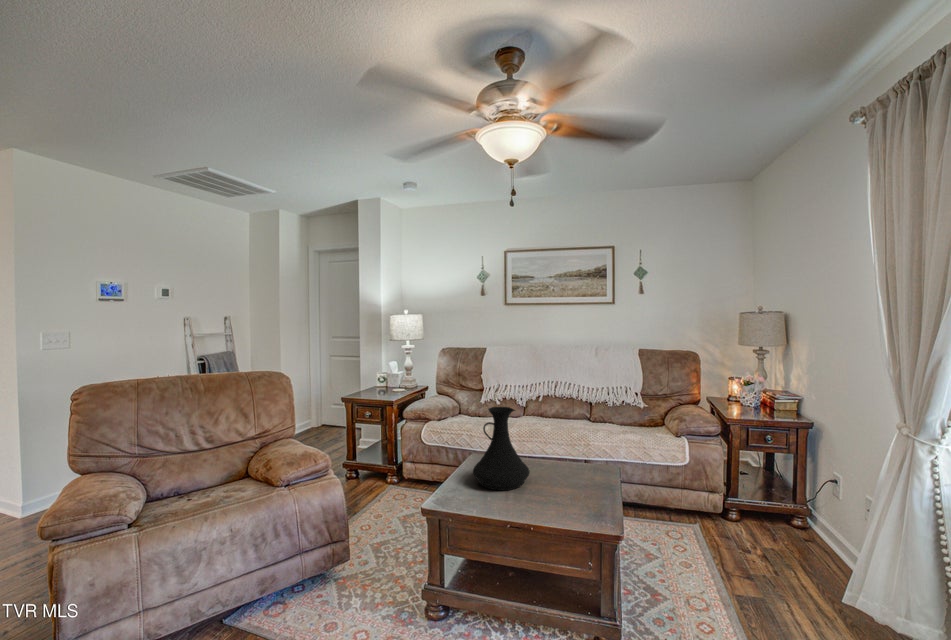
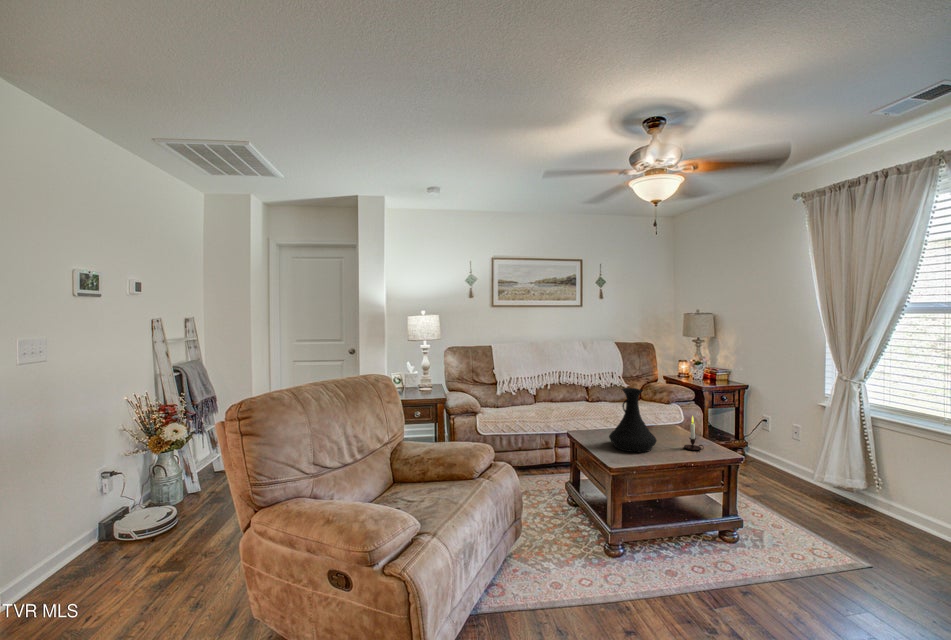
candle: none [558,452,580,502] -> present [684,416,704,450]

